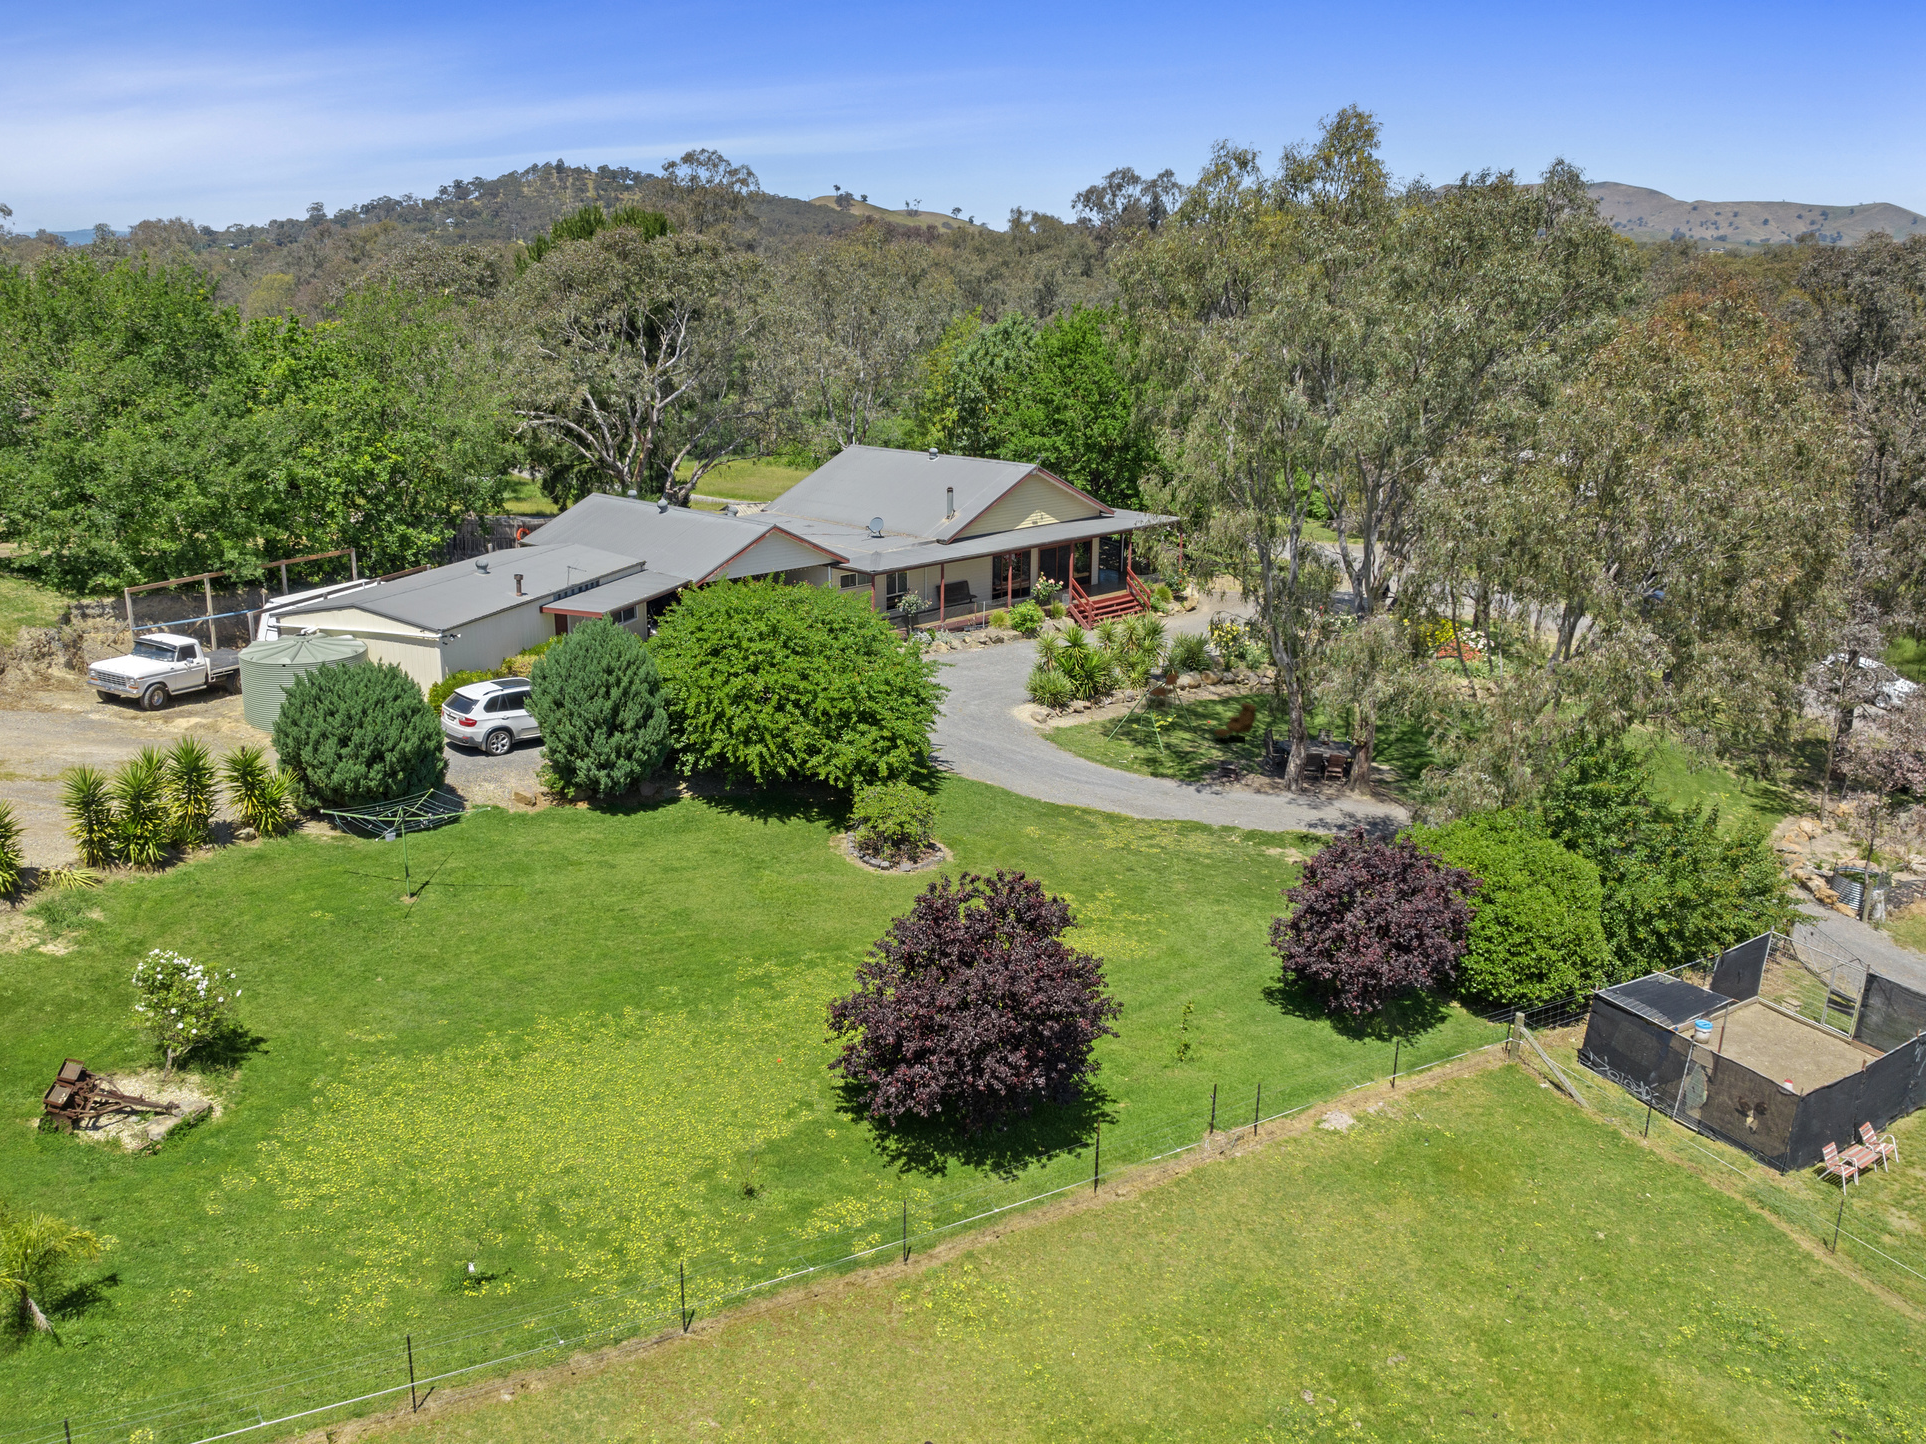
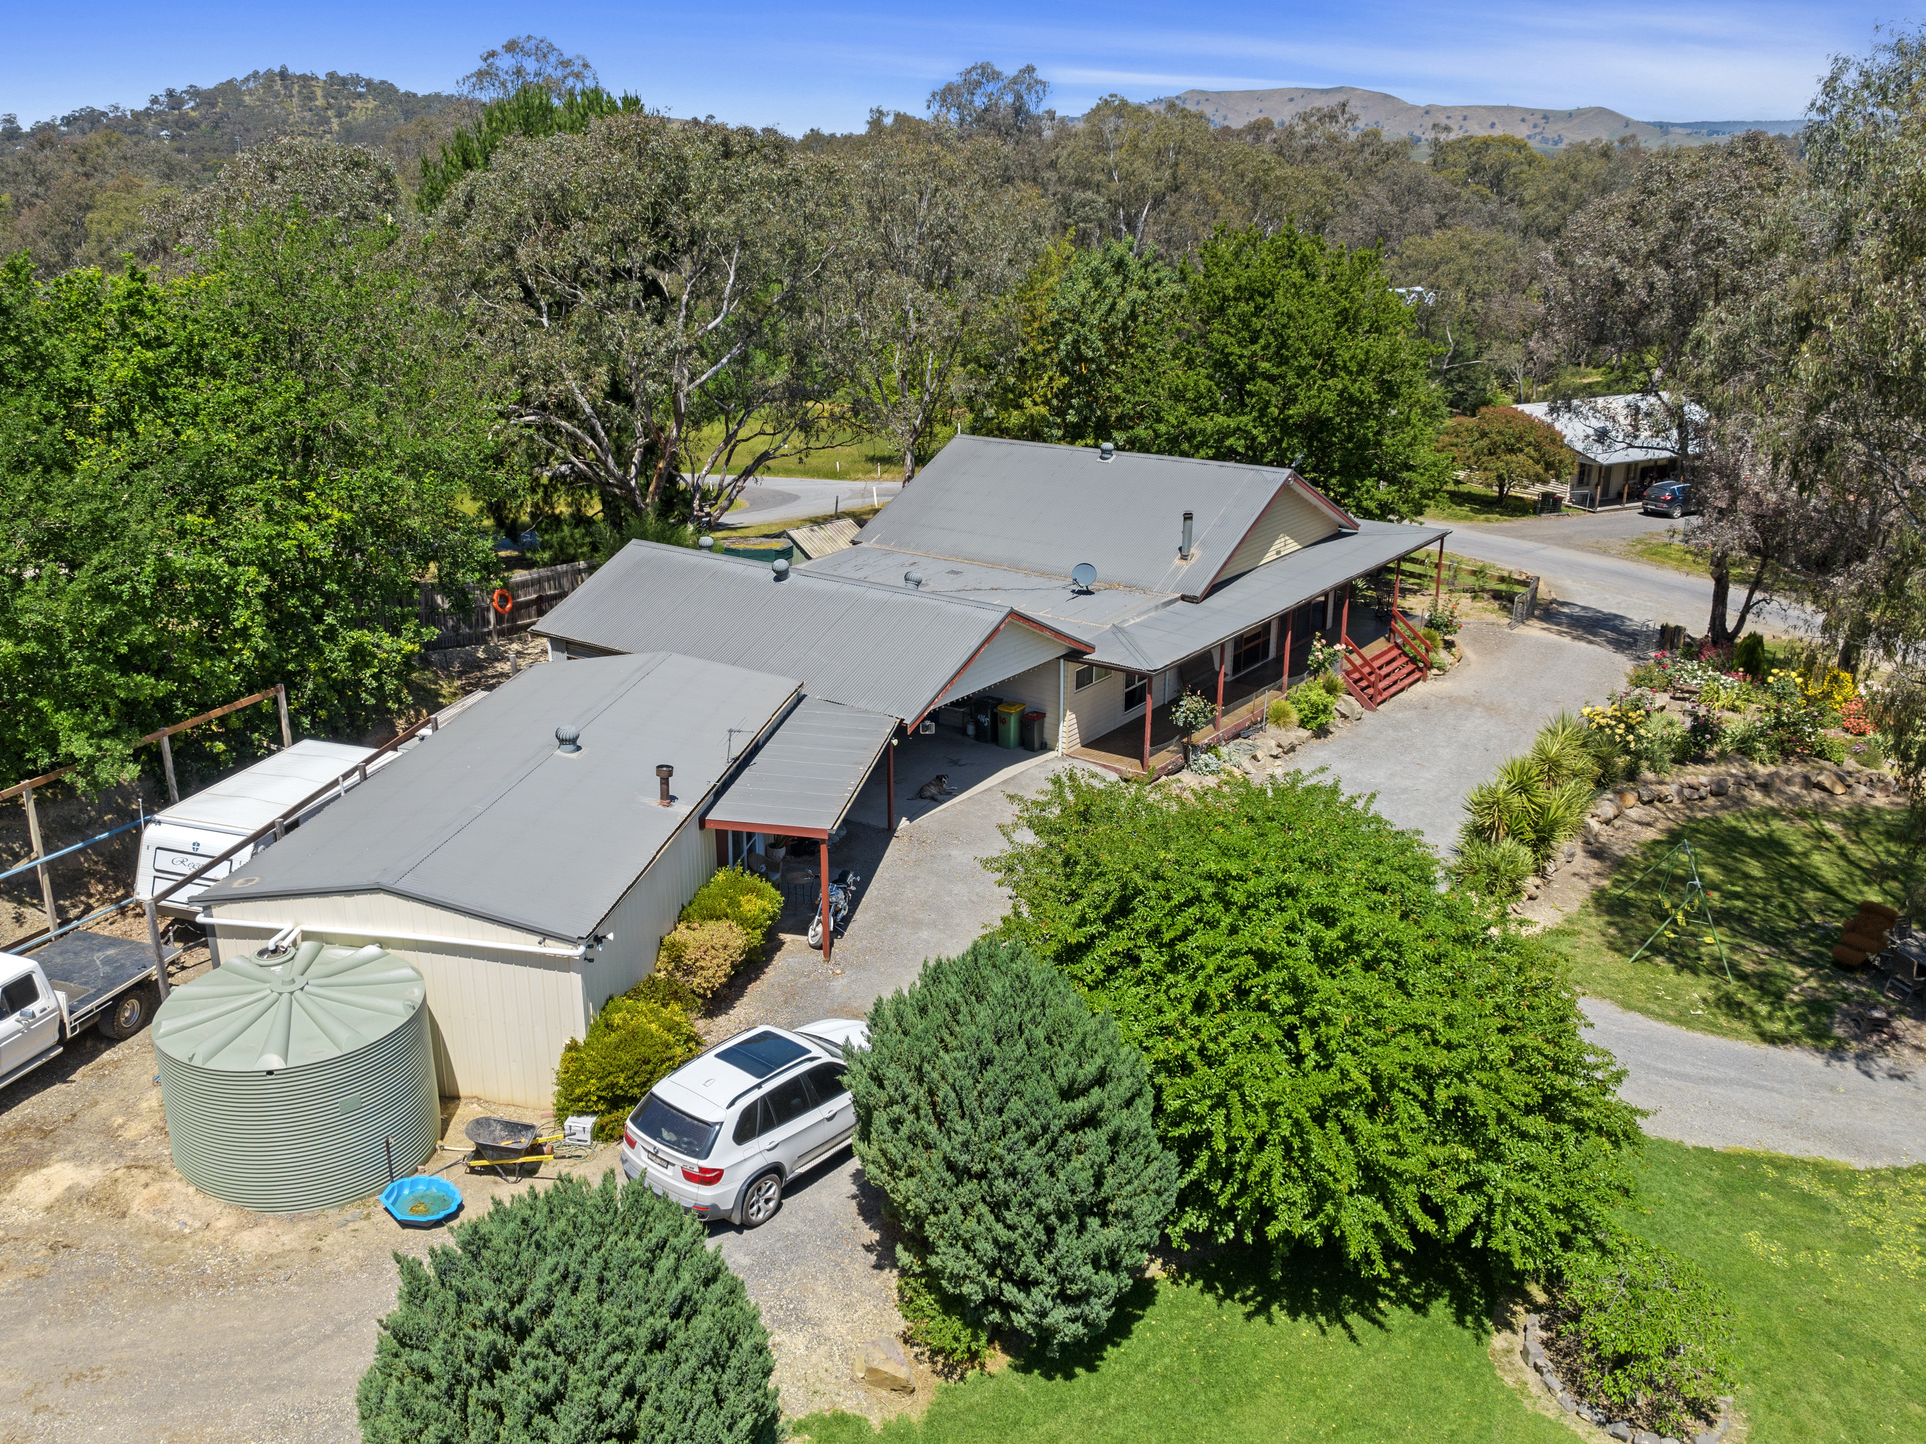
bench: present [1149,671,1178,711] -> none [1635,822,1684,892]

